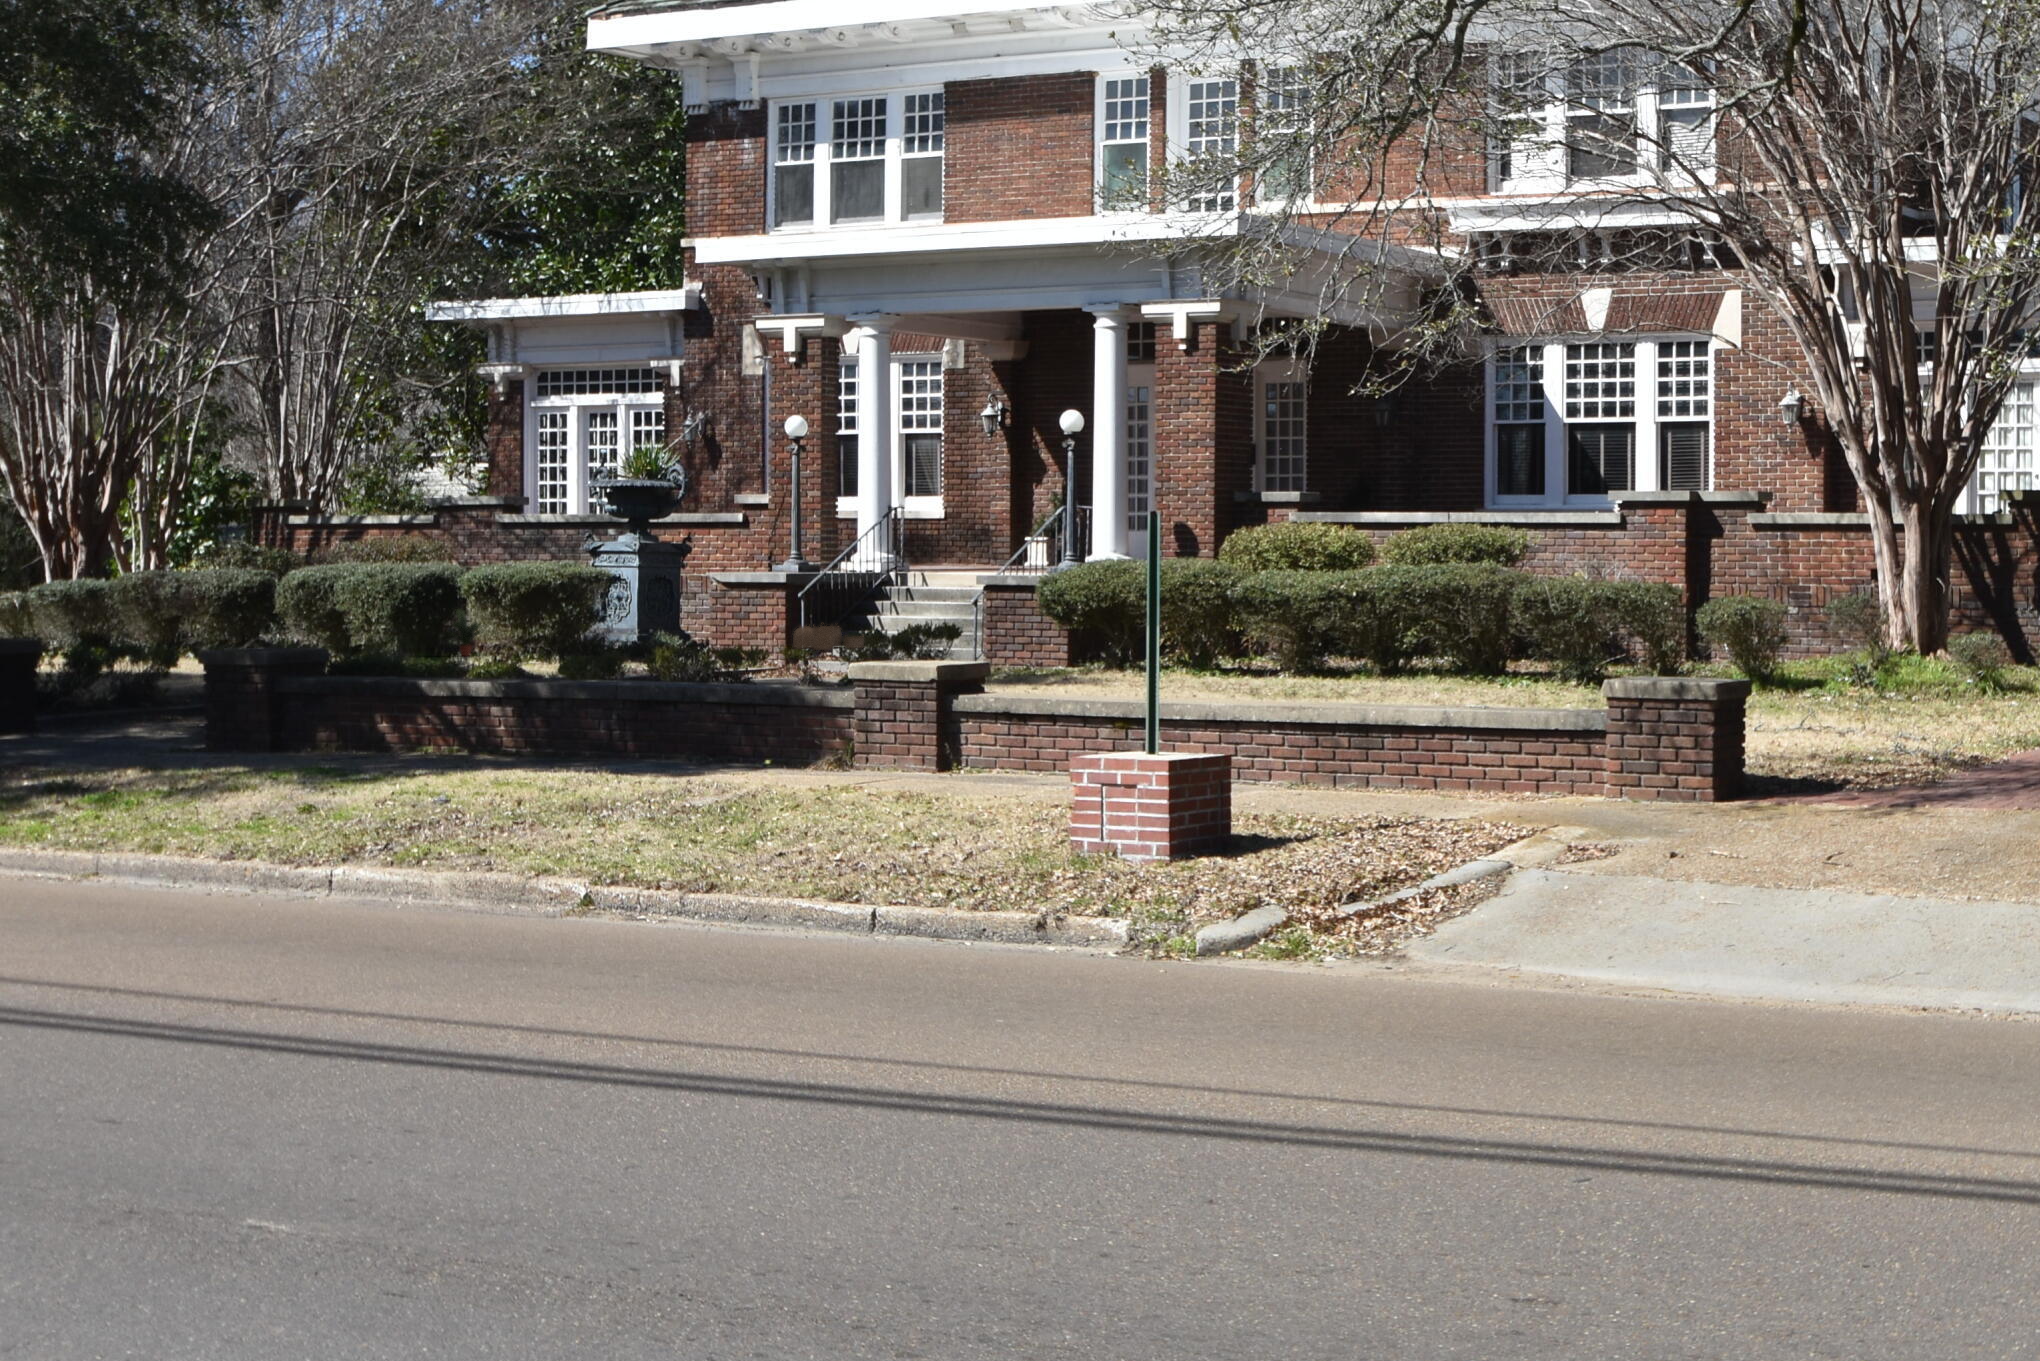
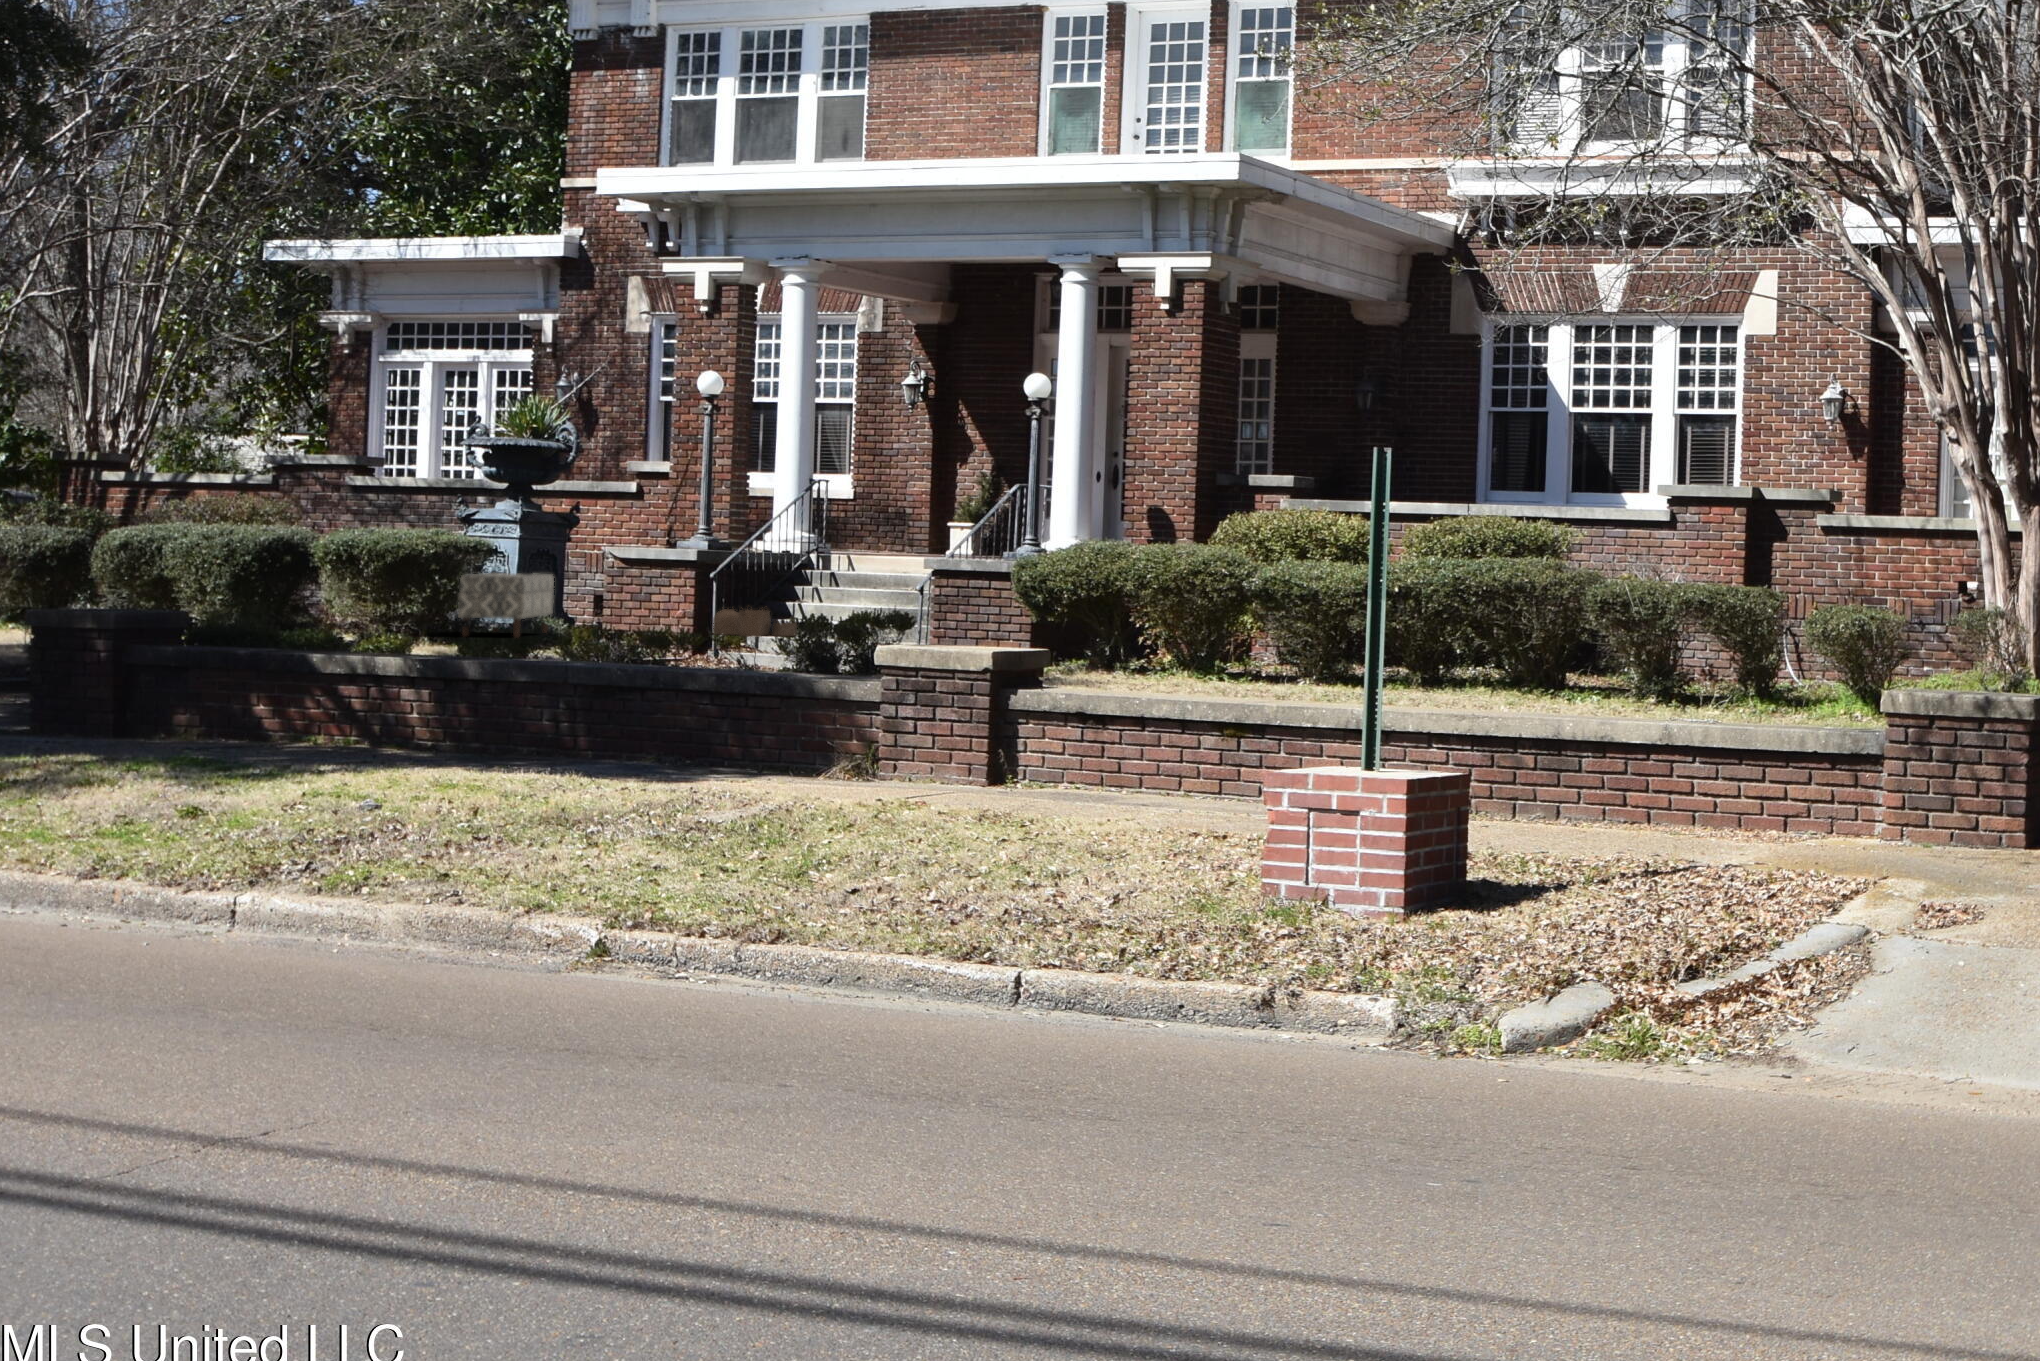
bench: none [571,601,654,658] -> present [458,573,554,637]
potted plant: present [450,610,483,656] -> none [300,575,357,631]

